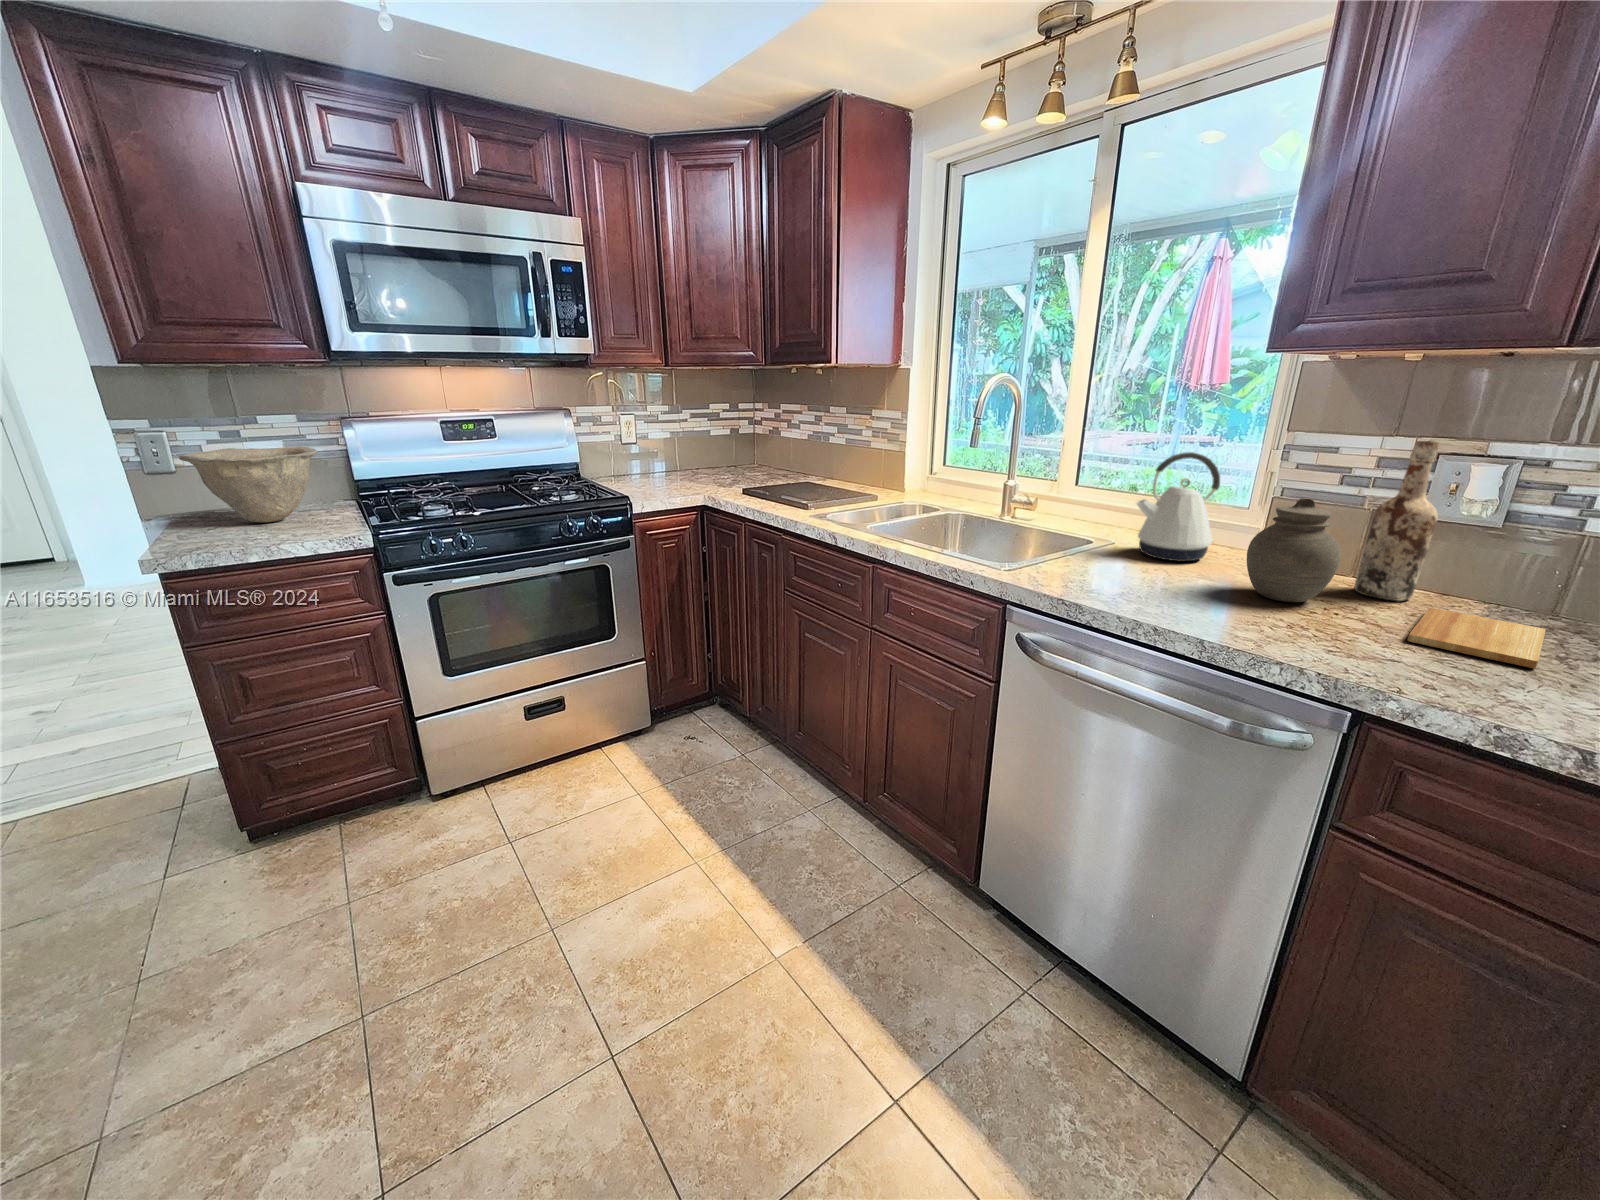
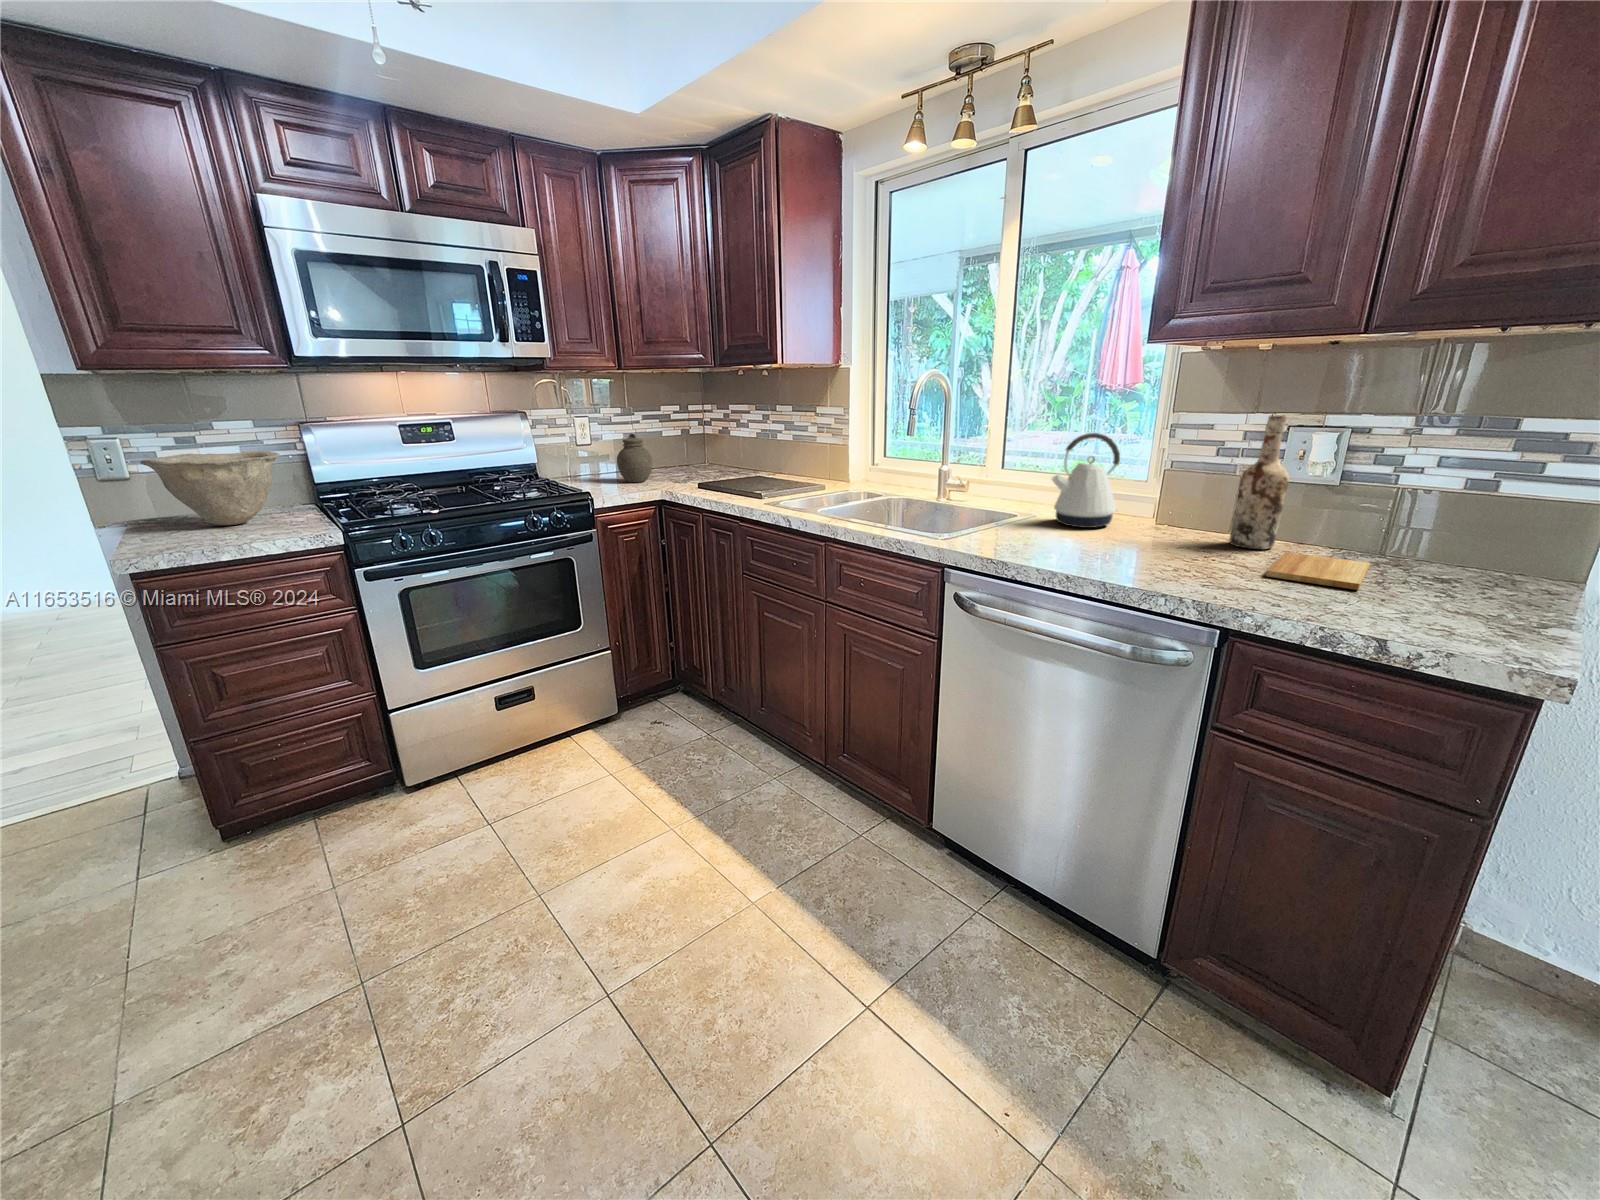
jar: present [1247,498,1341,602] -> present [617,434,652,482]

